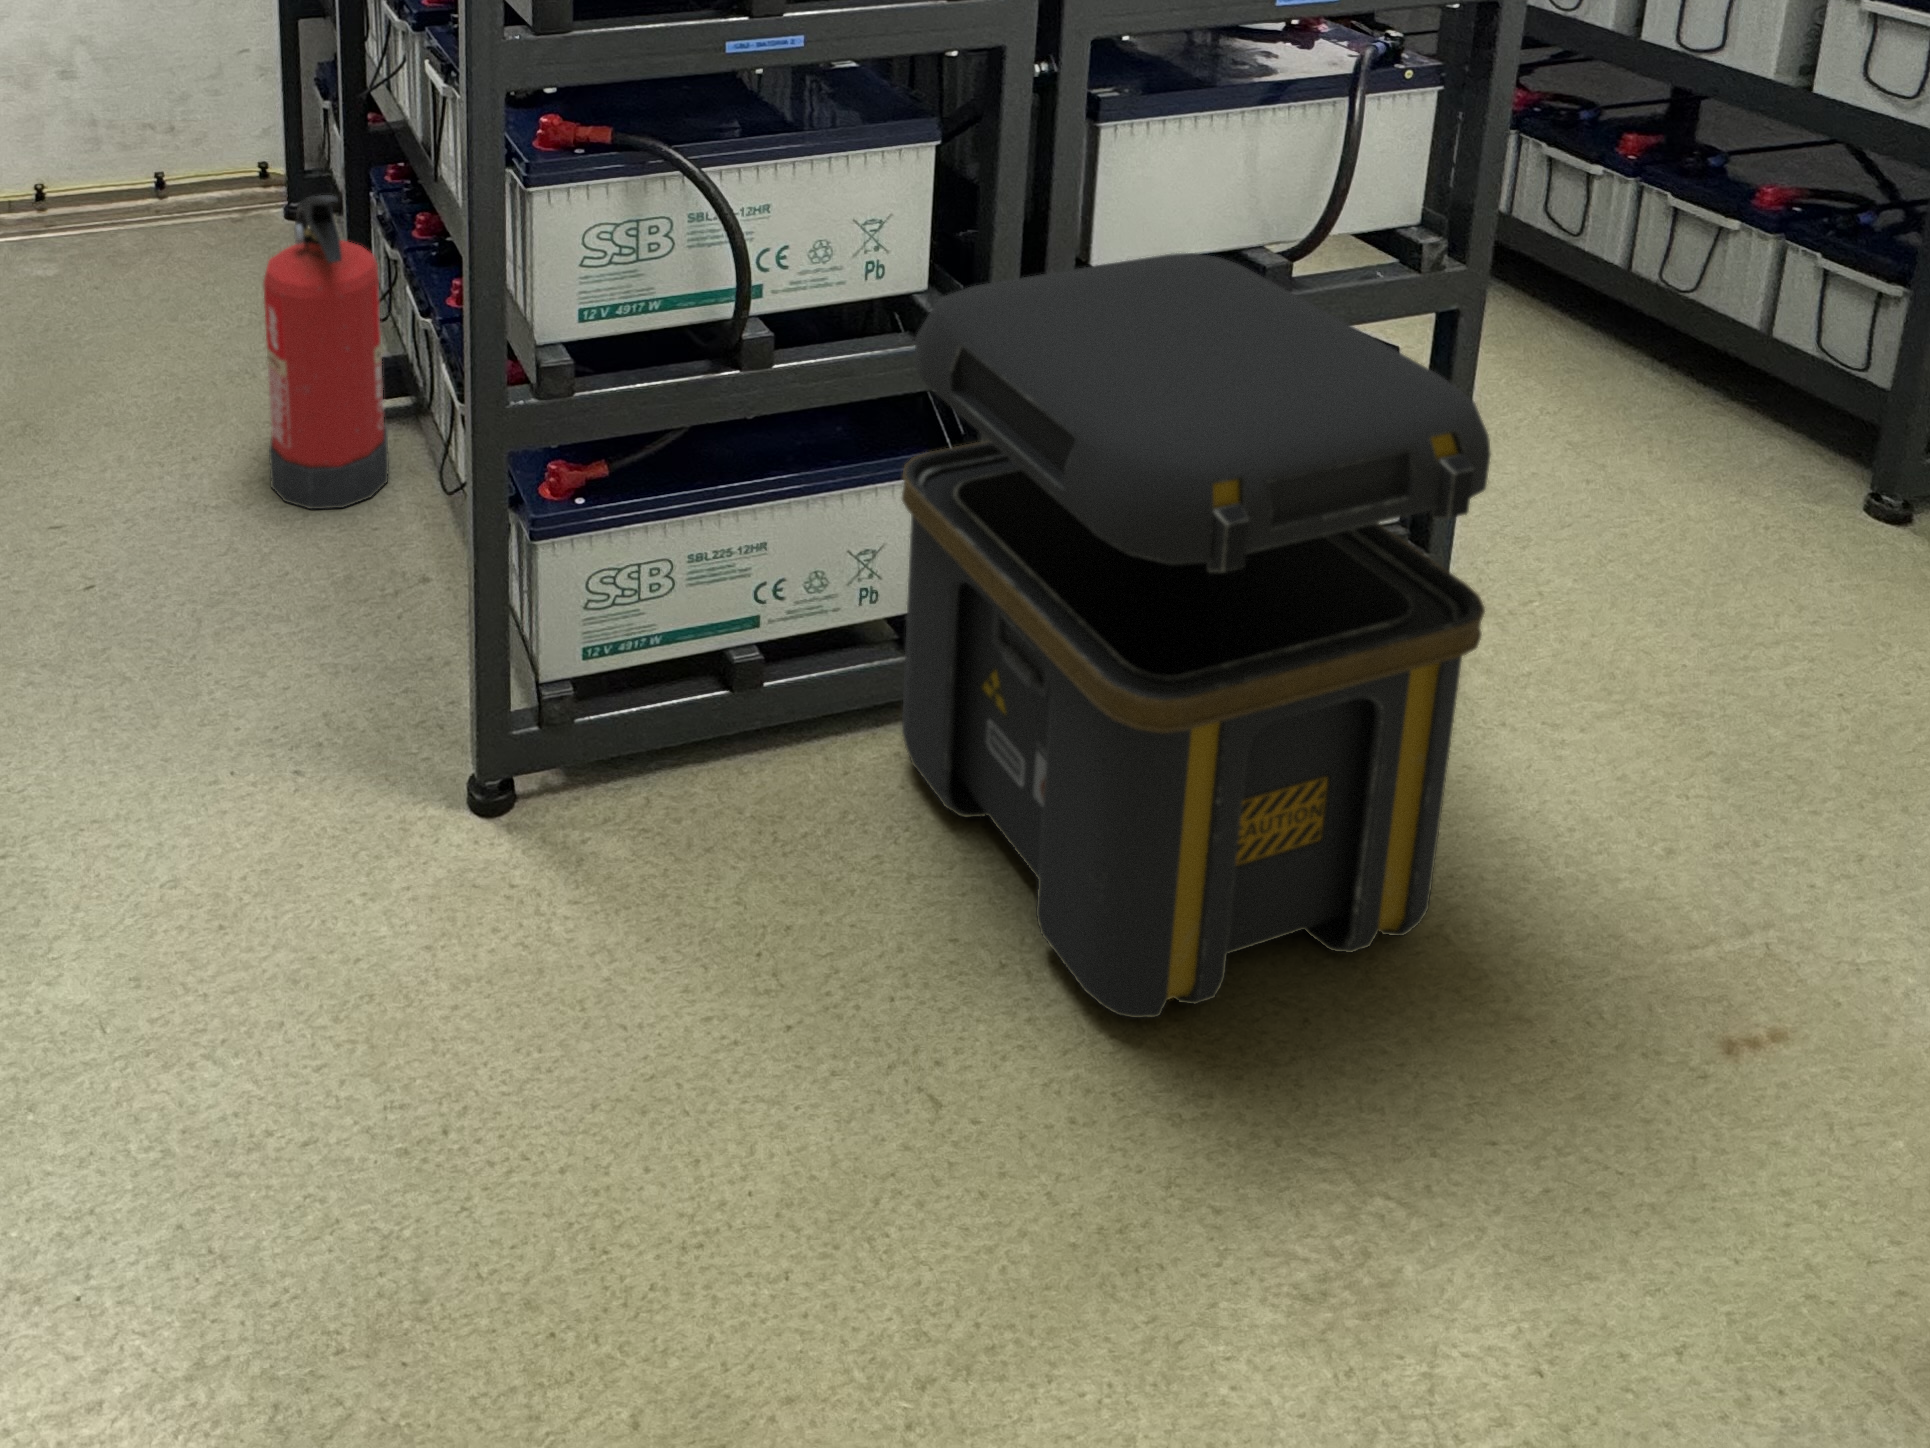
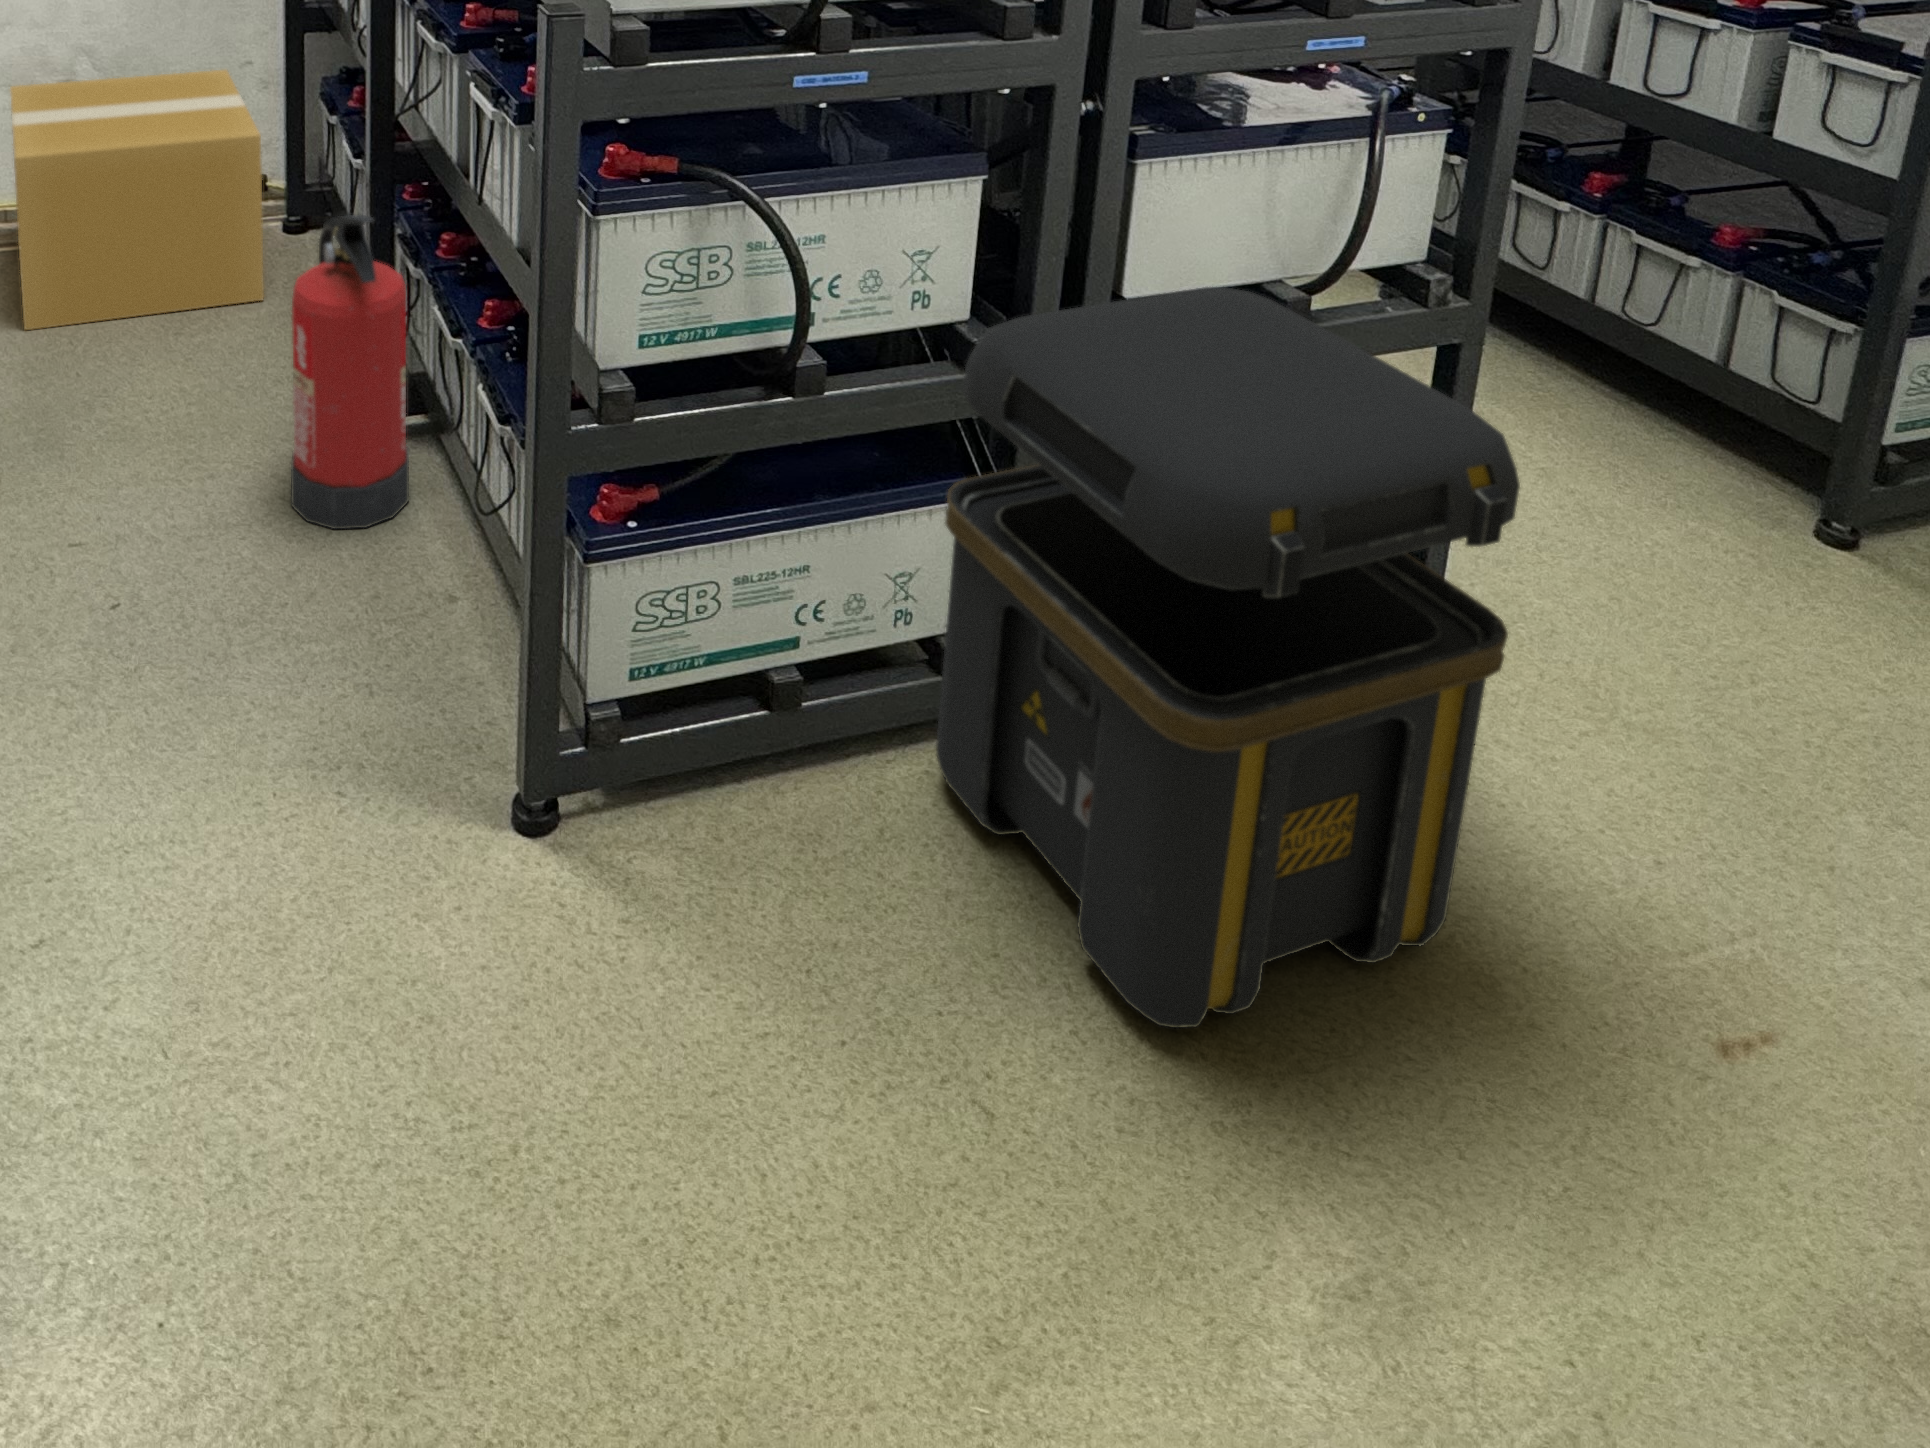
cardboard box: none [8,56,260,316] -> present [10,70,264,330]

